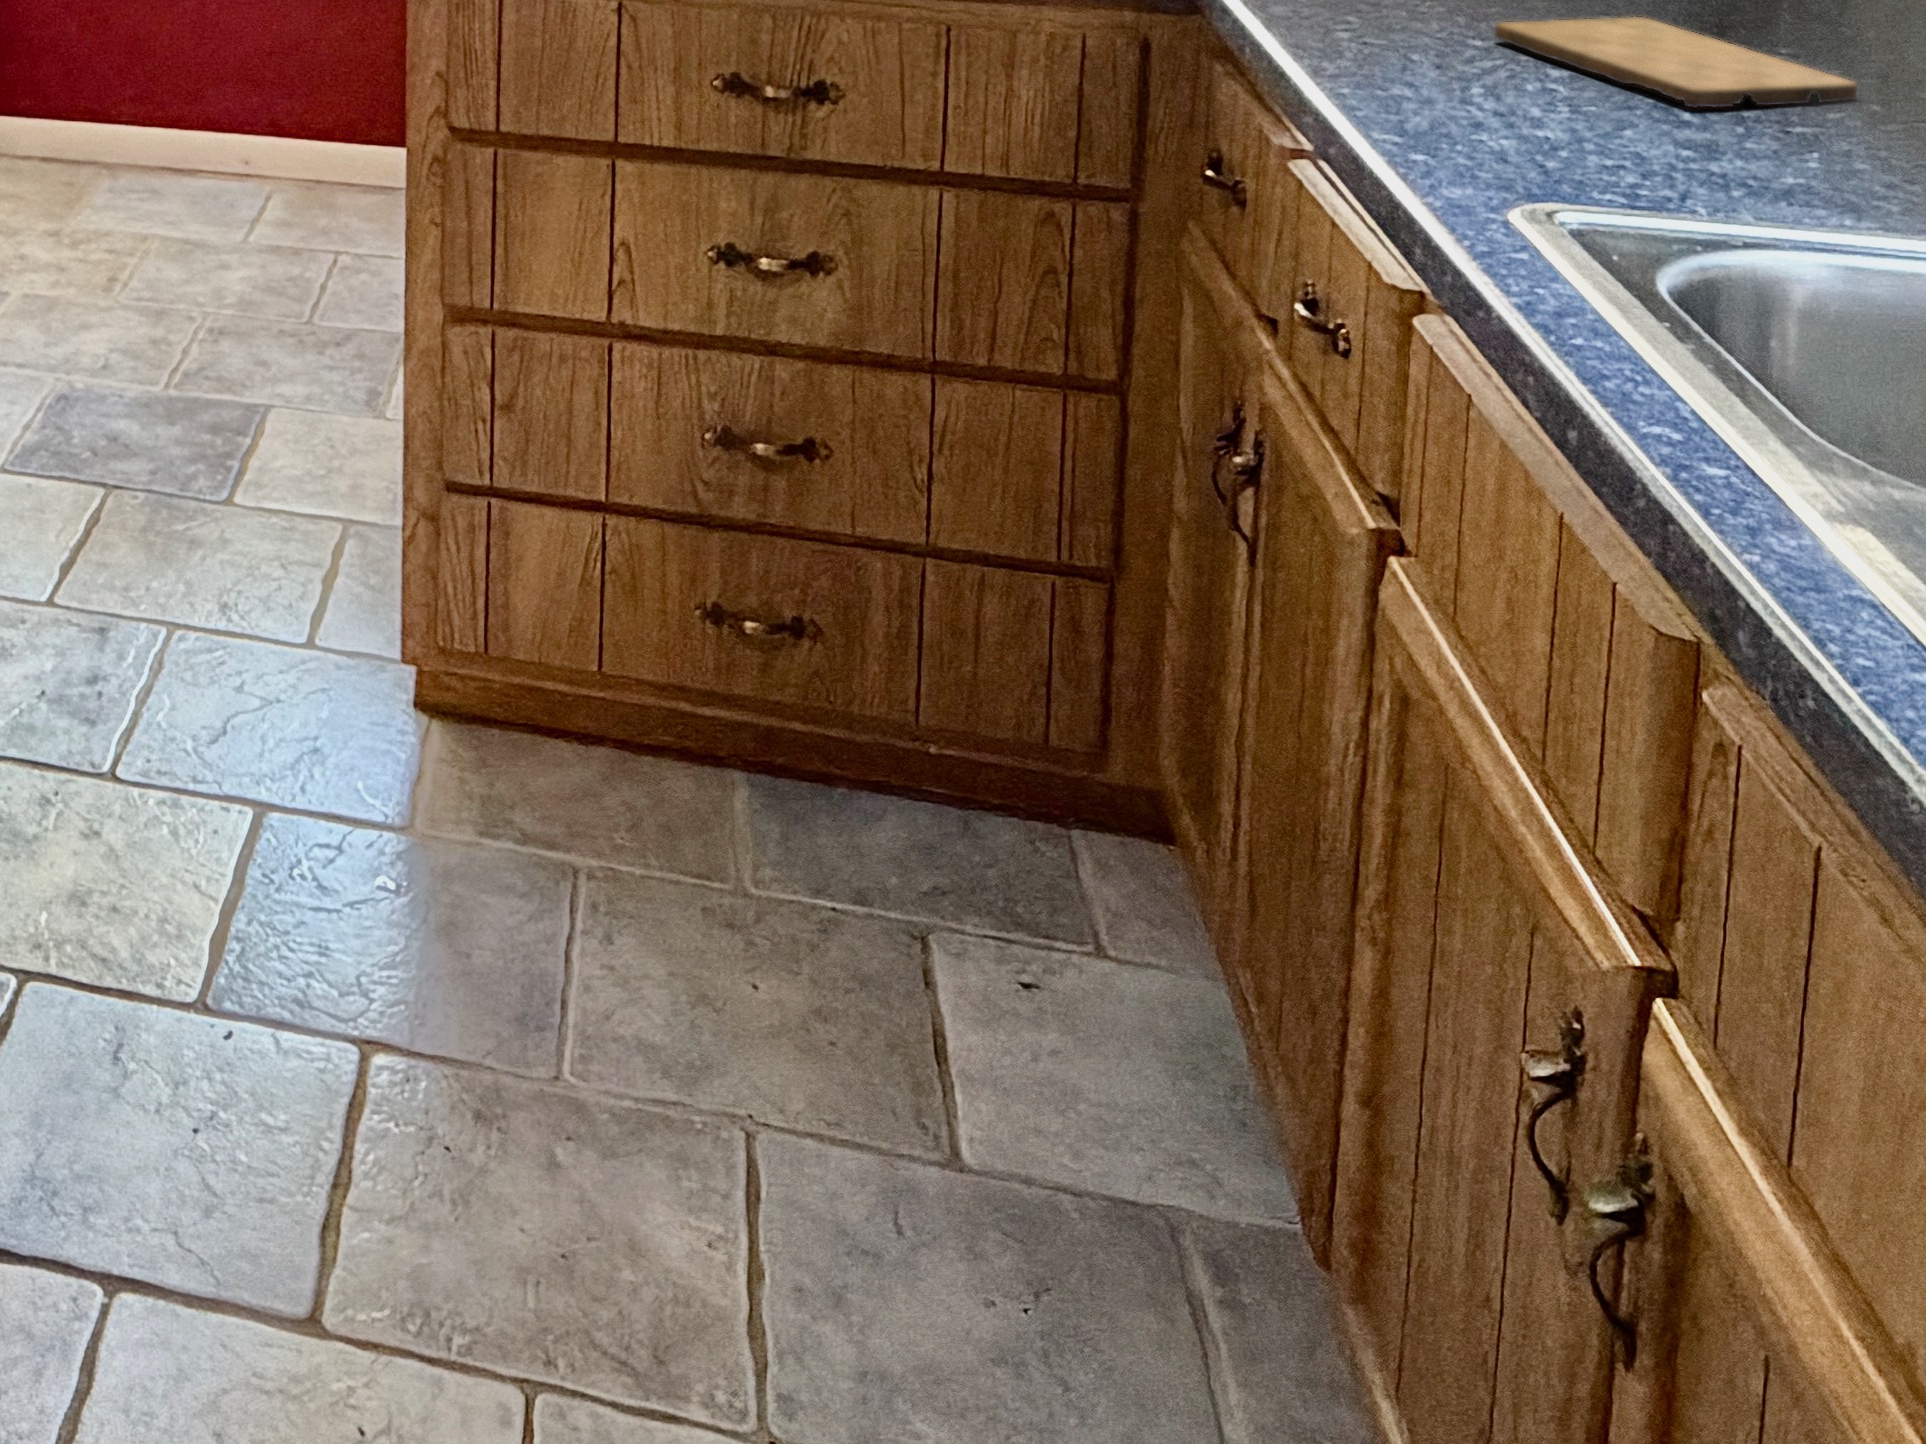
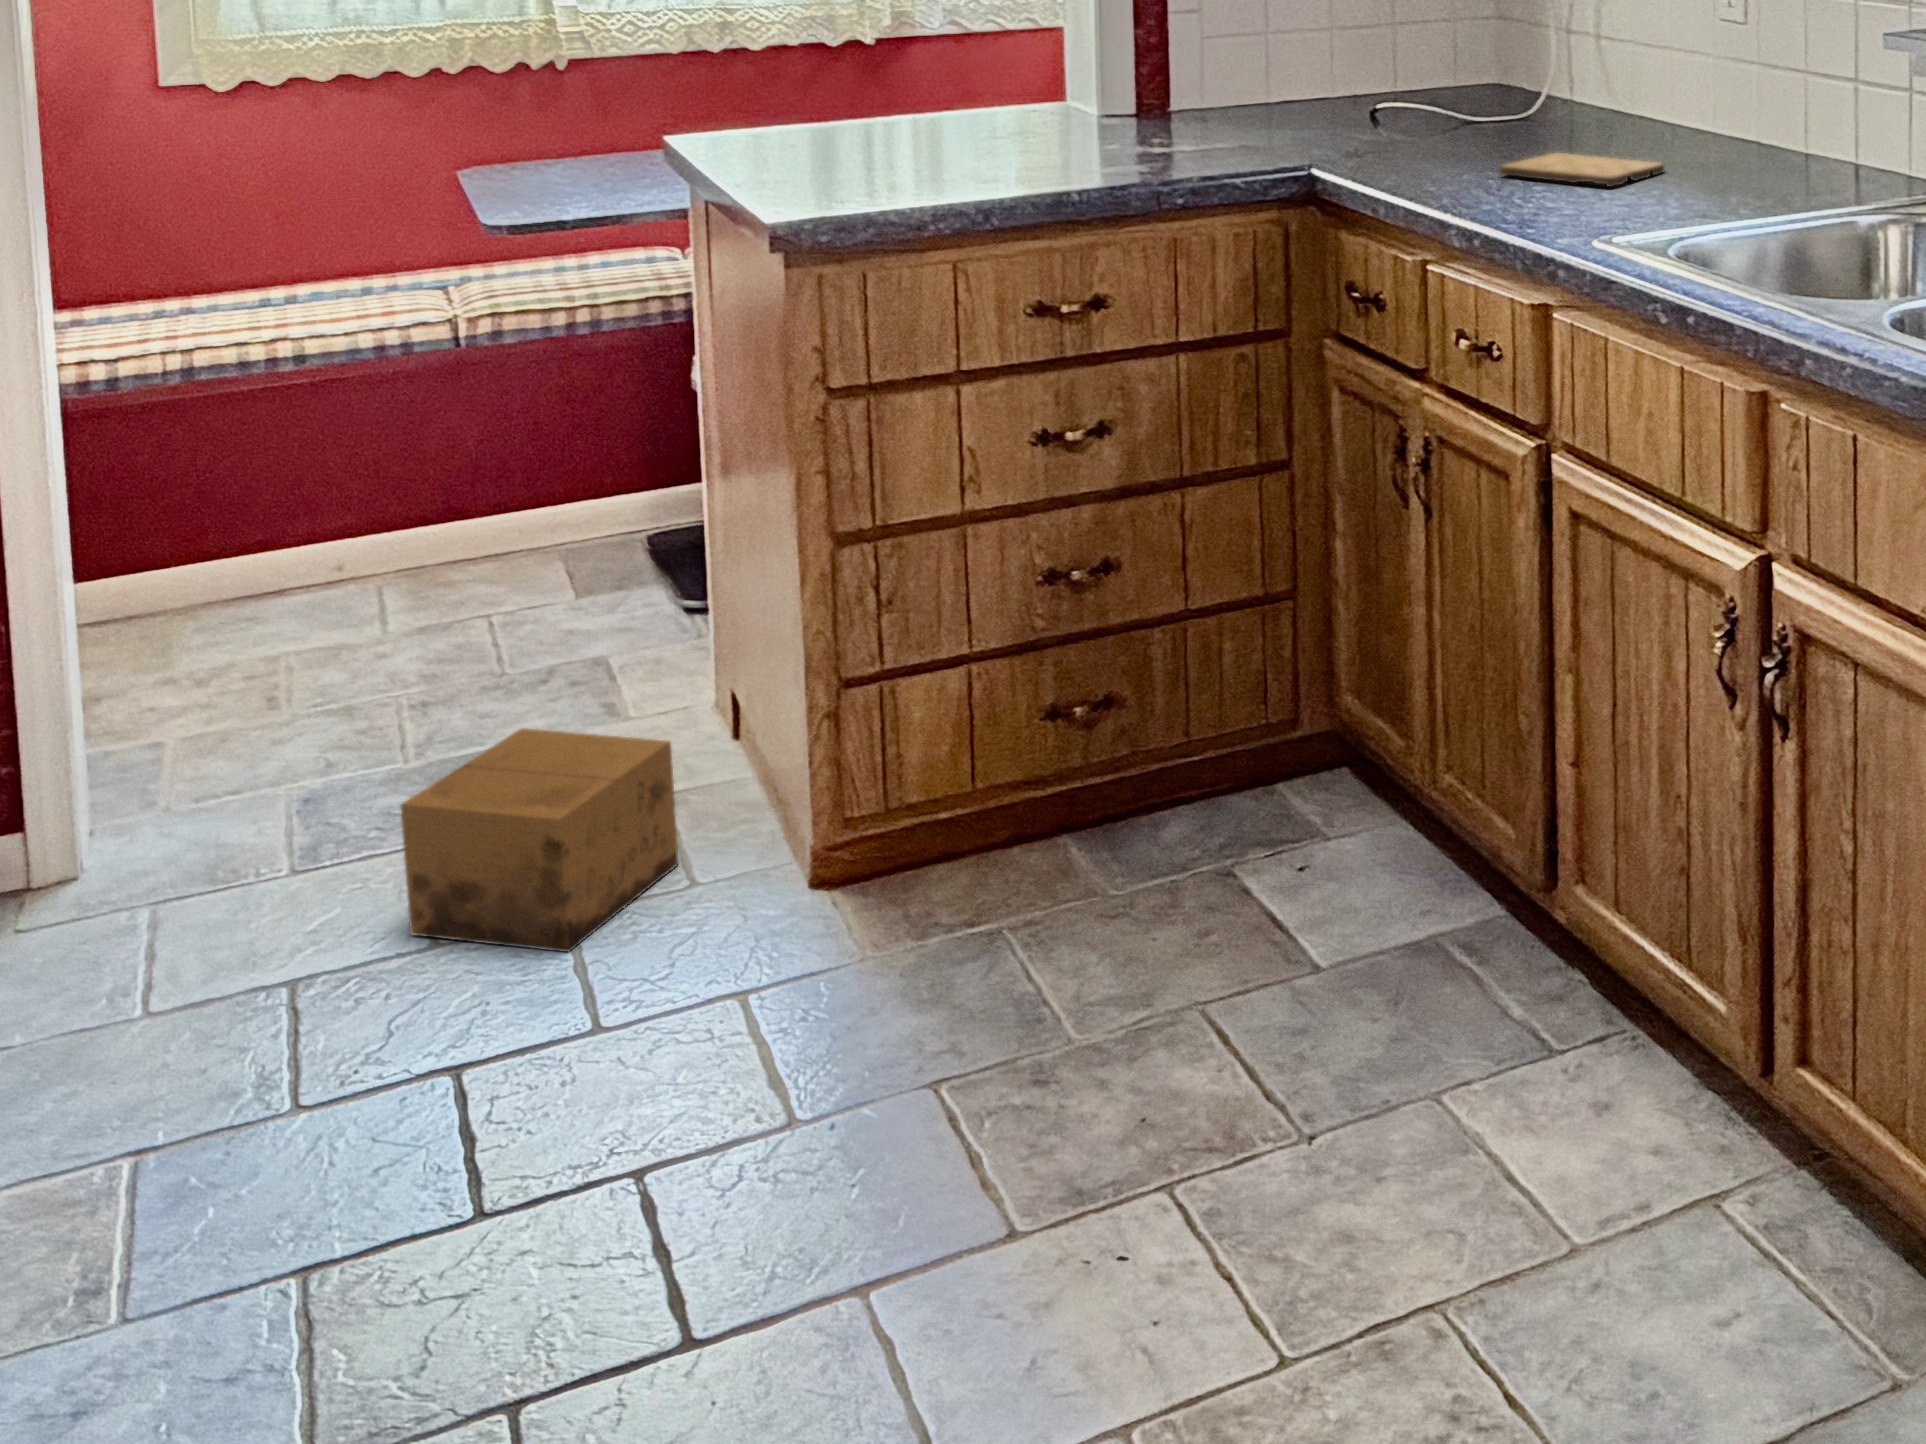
cardboard box: none [38,399,308,666] -> present [400,728,679,952]

